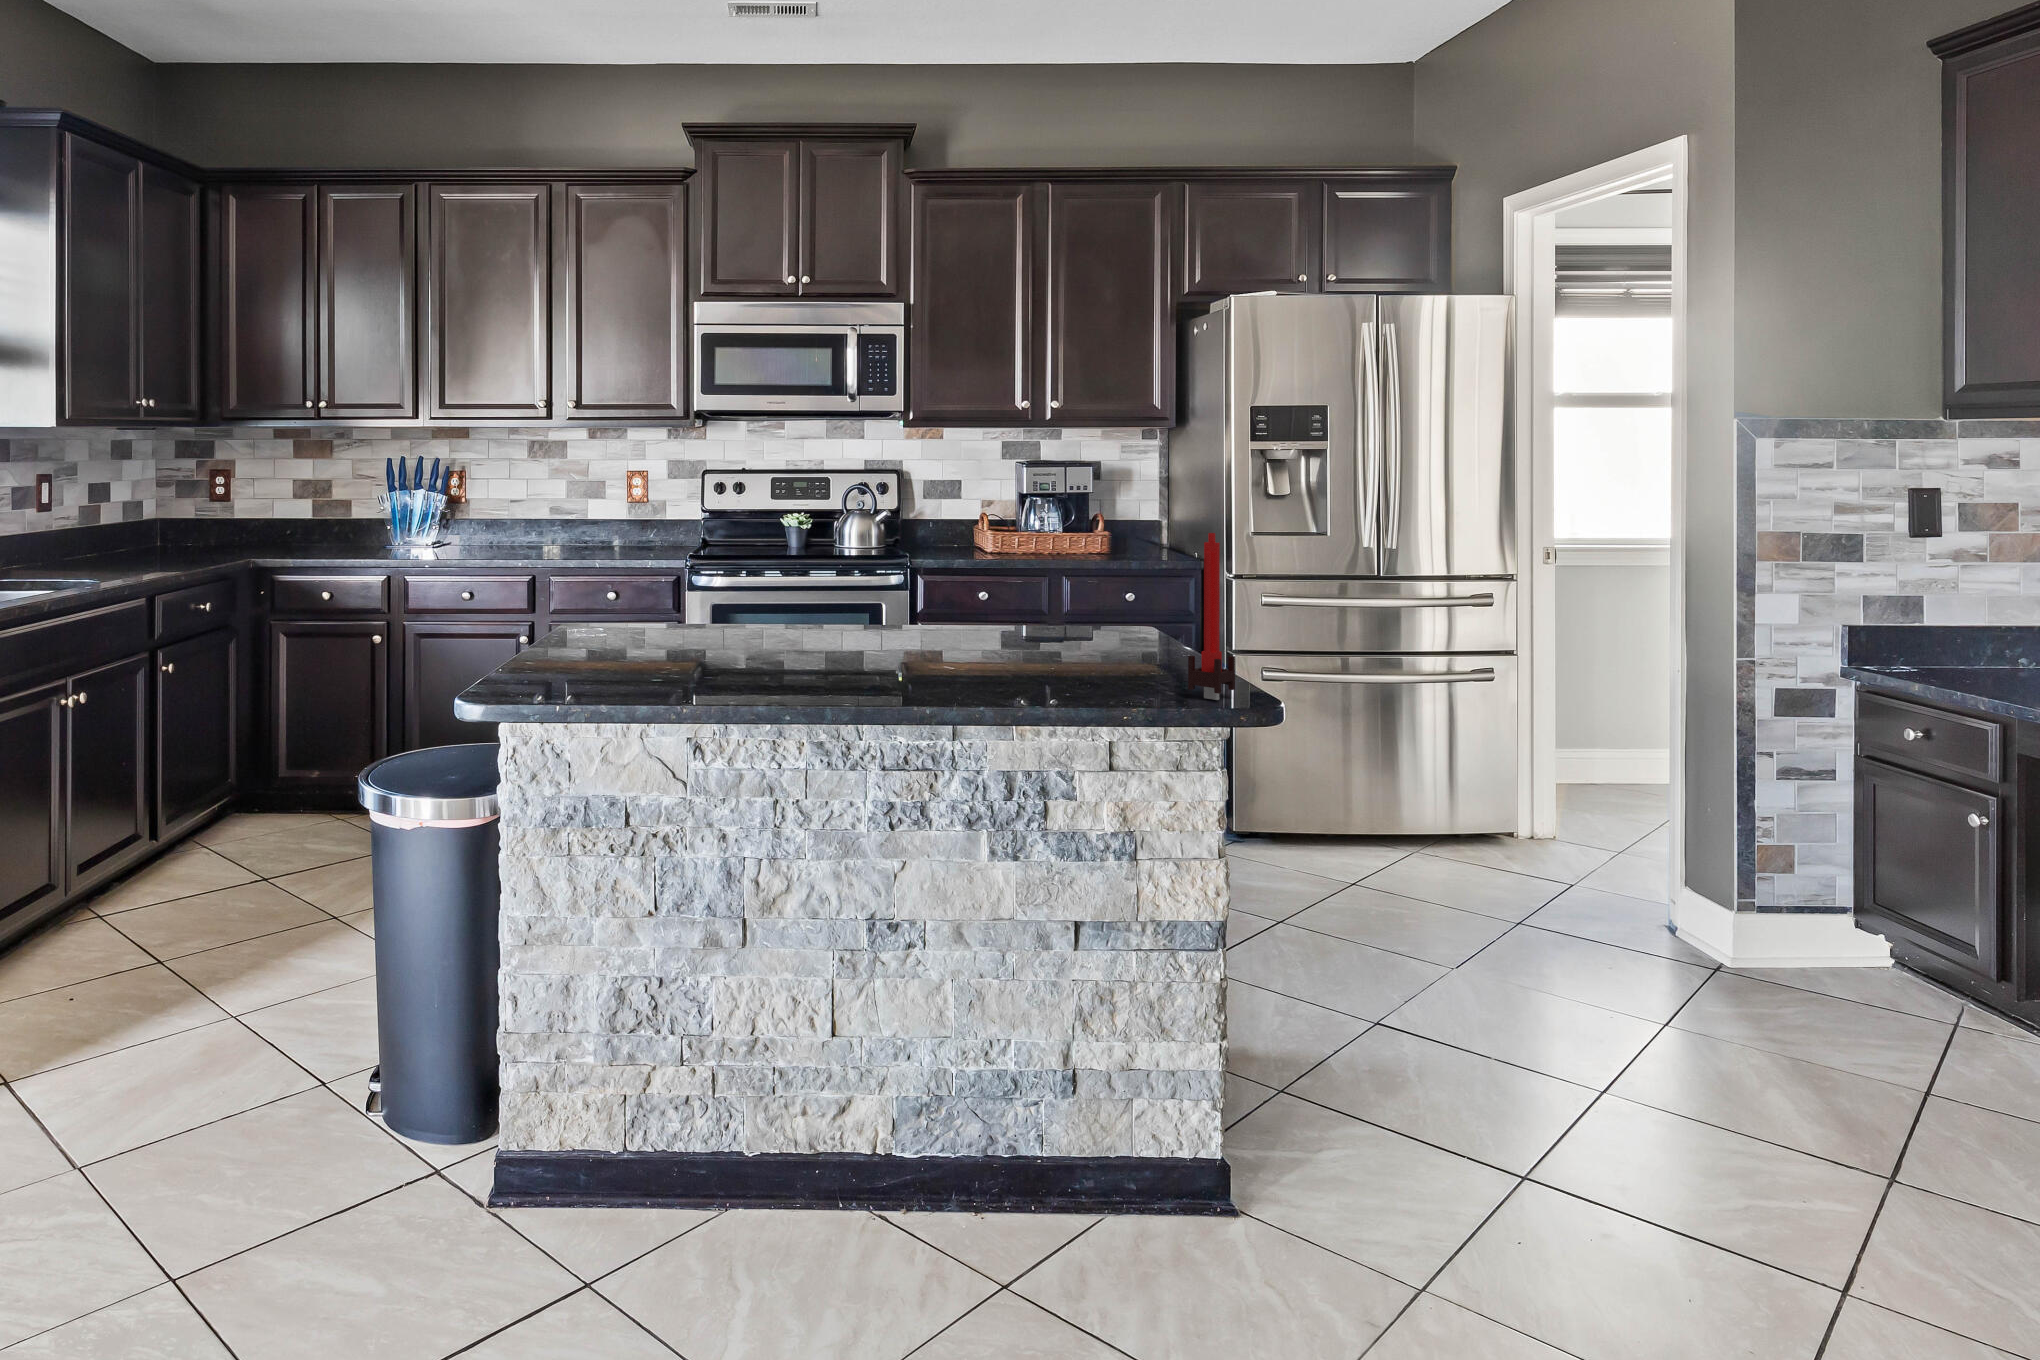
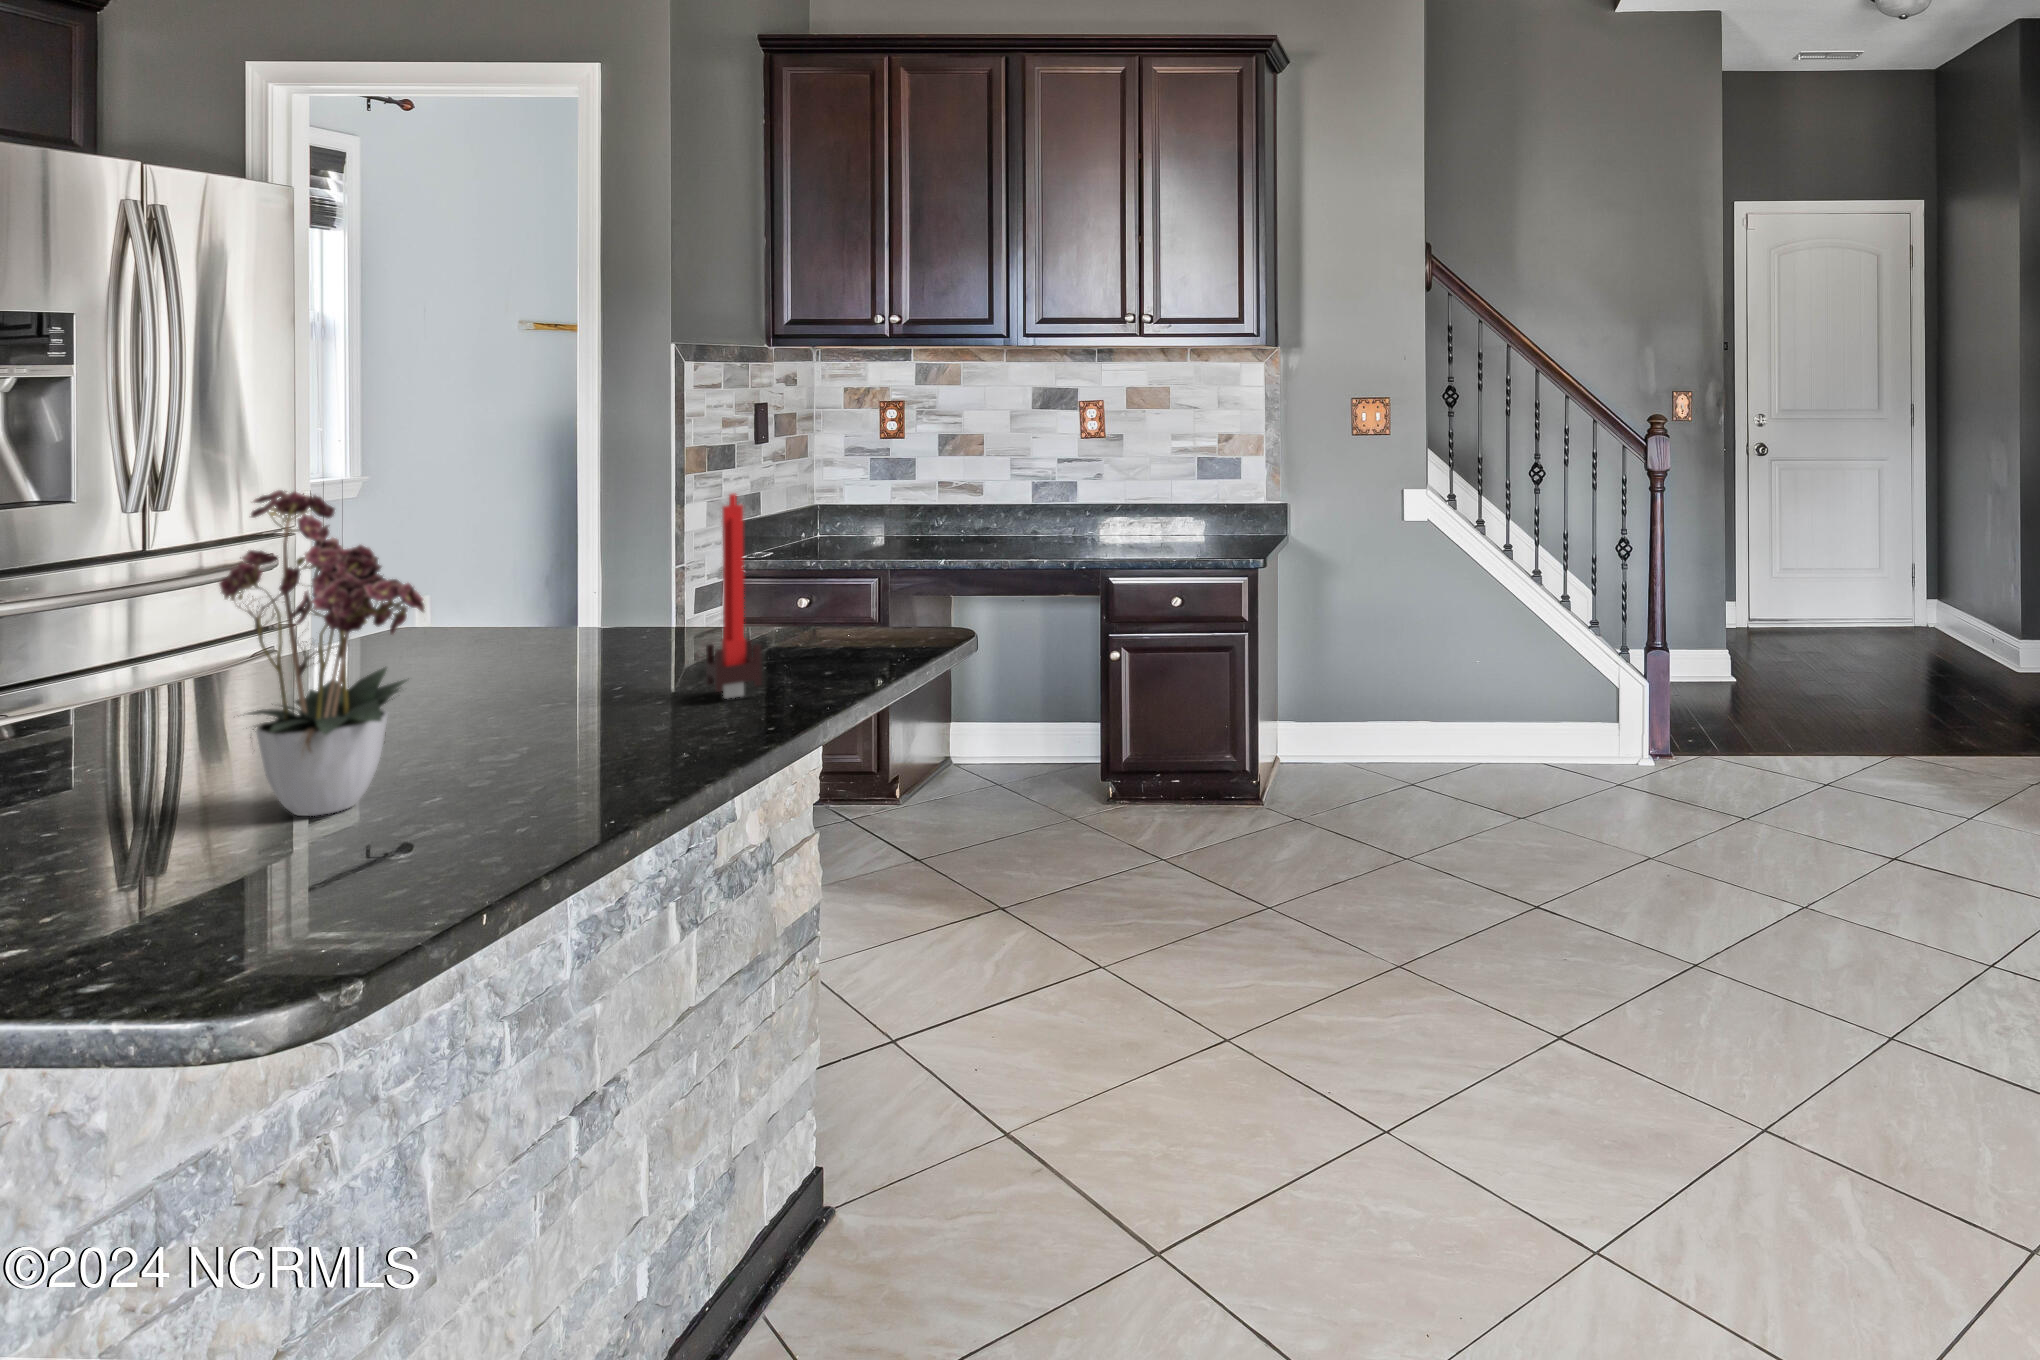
flower arrangement: none [881,488,966,685] -> present [219,490,424,816]

